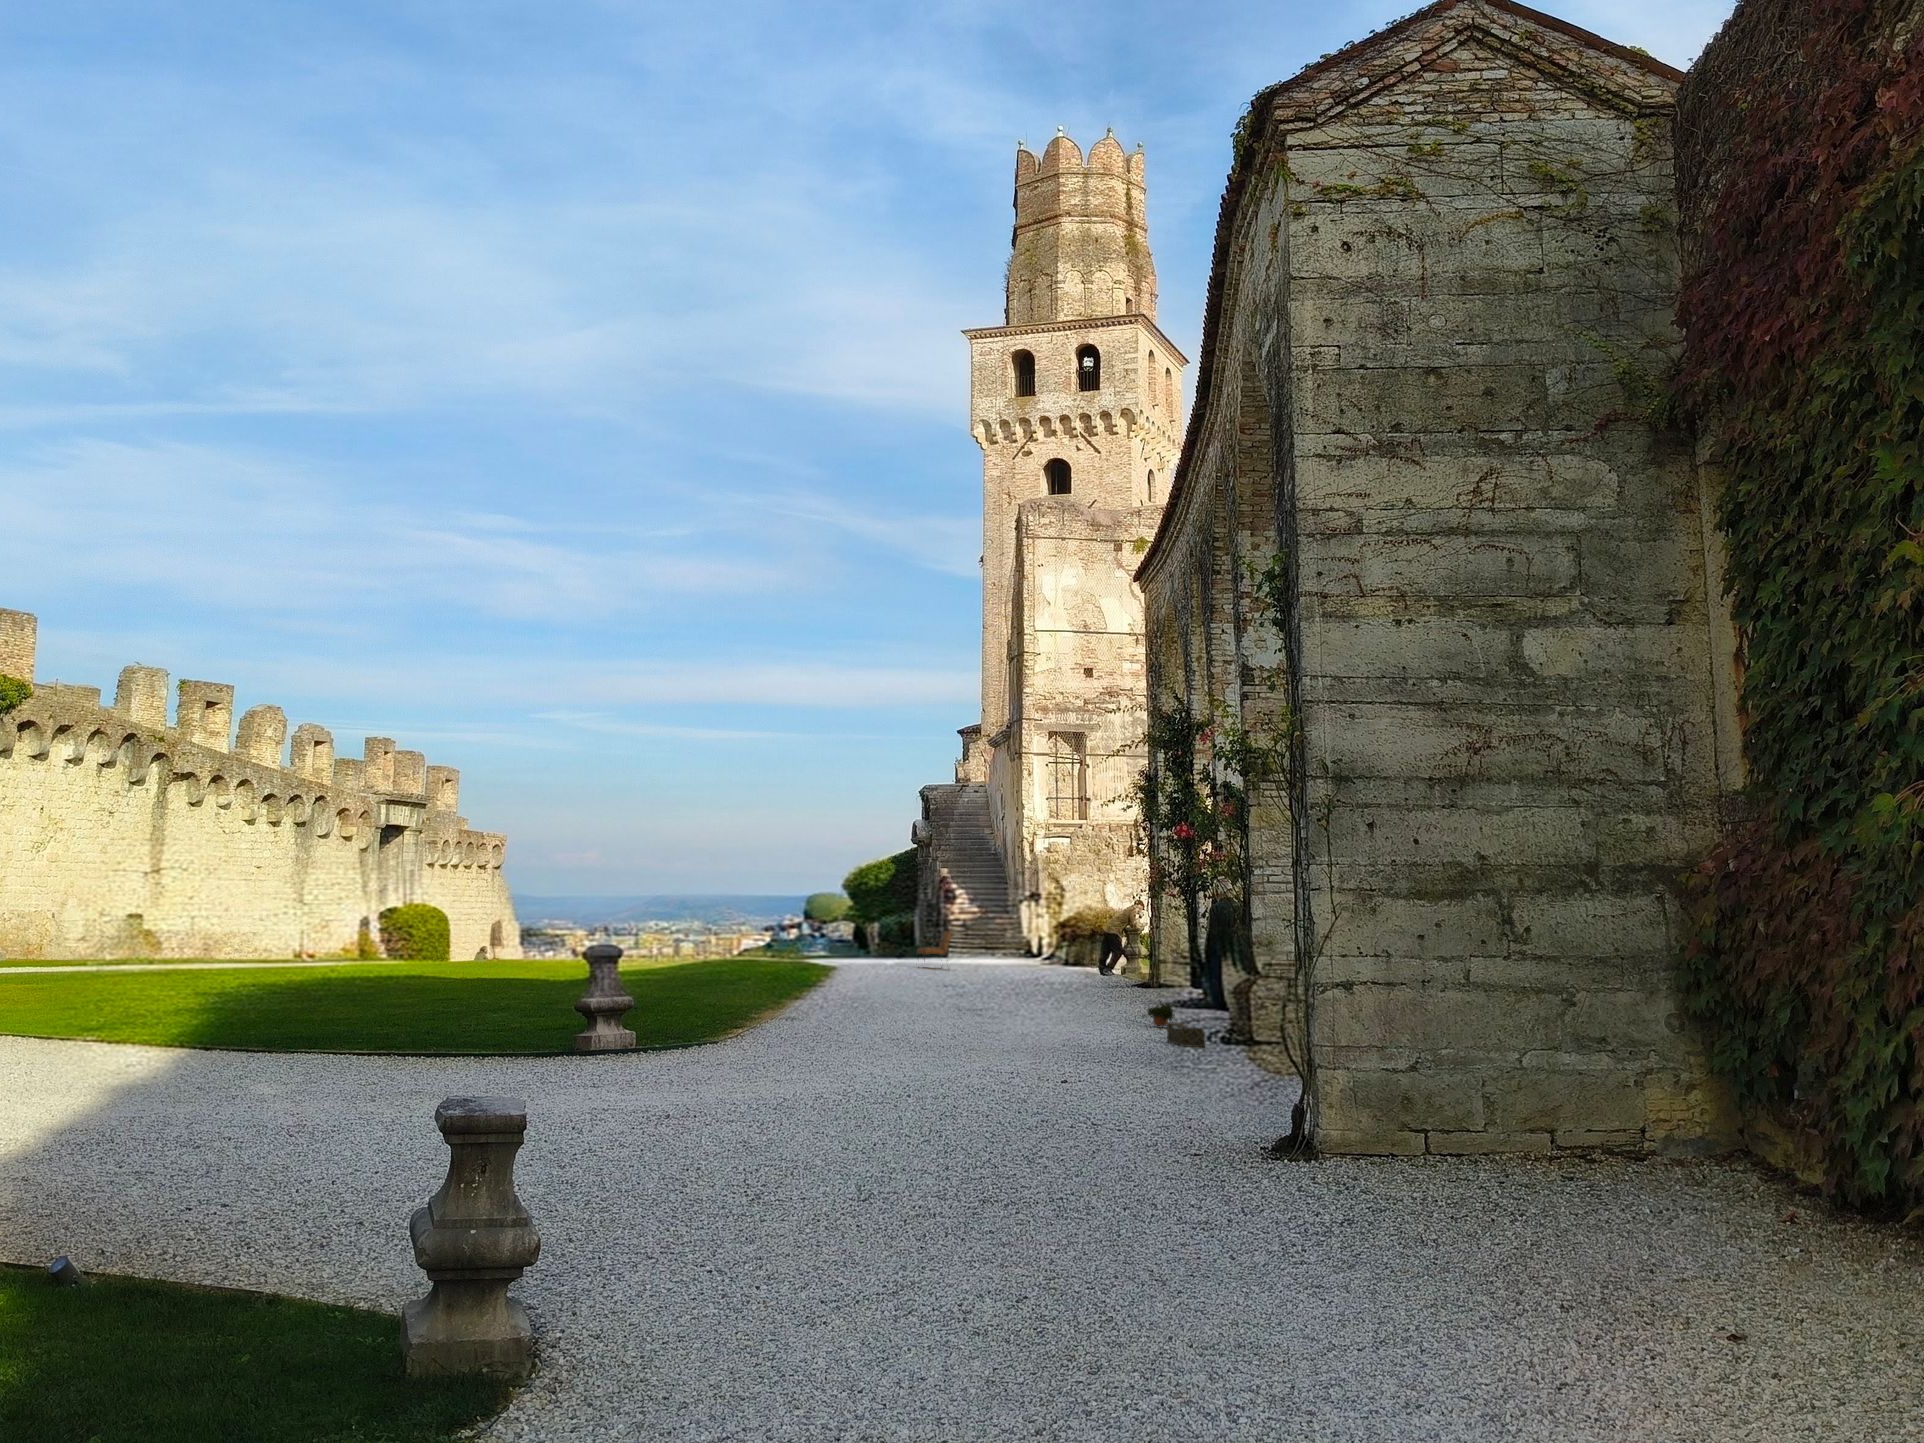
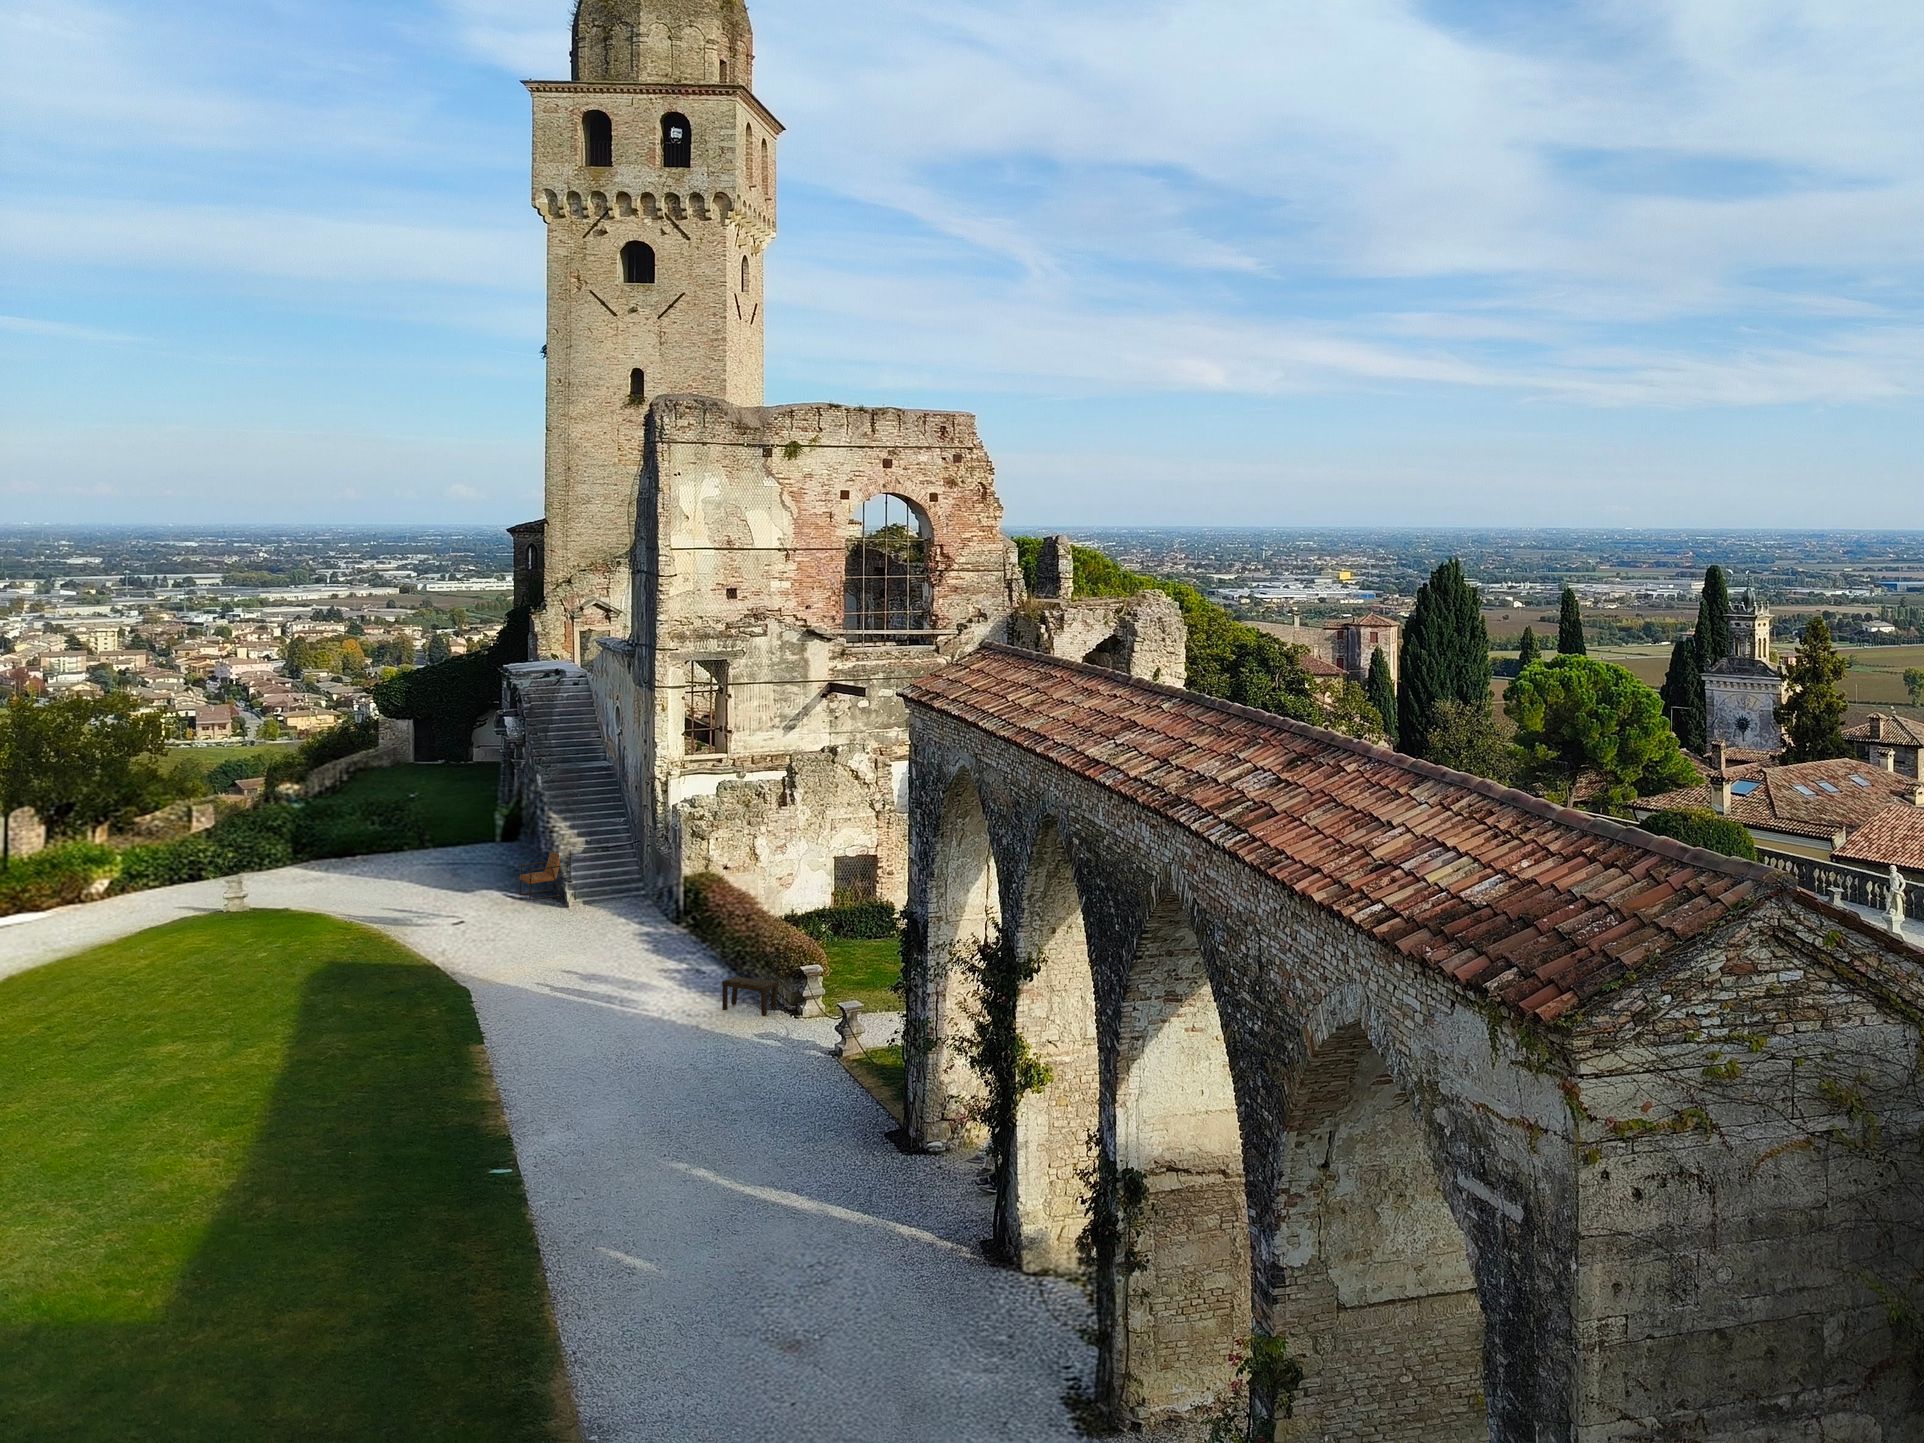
bench: none [1045,967,1095,999] -> present [722,976,779,1016]
potted plant: present [1143,1003,1175,1026] -> none [897,1131,936,1165]
woven basket: present [1167,1022,1205,1047] -> none [967,1230,1015,1274]

